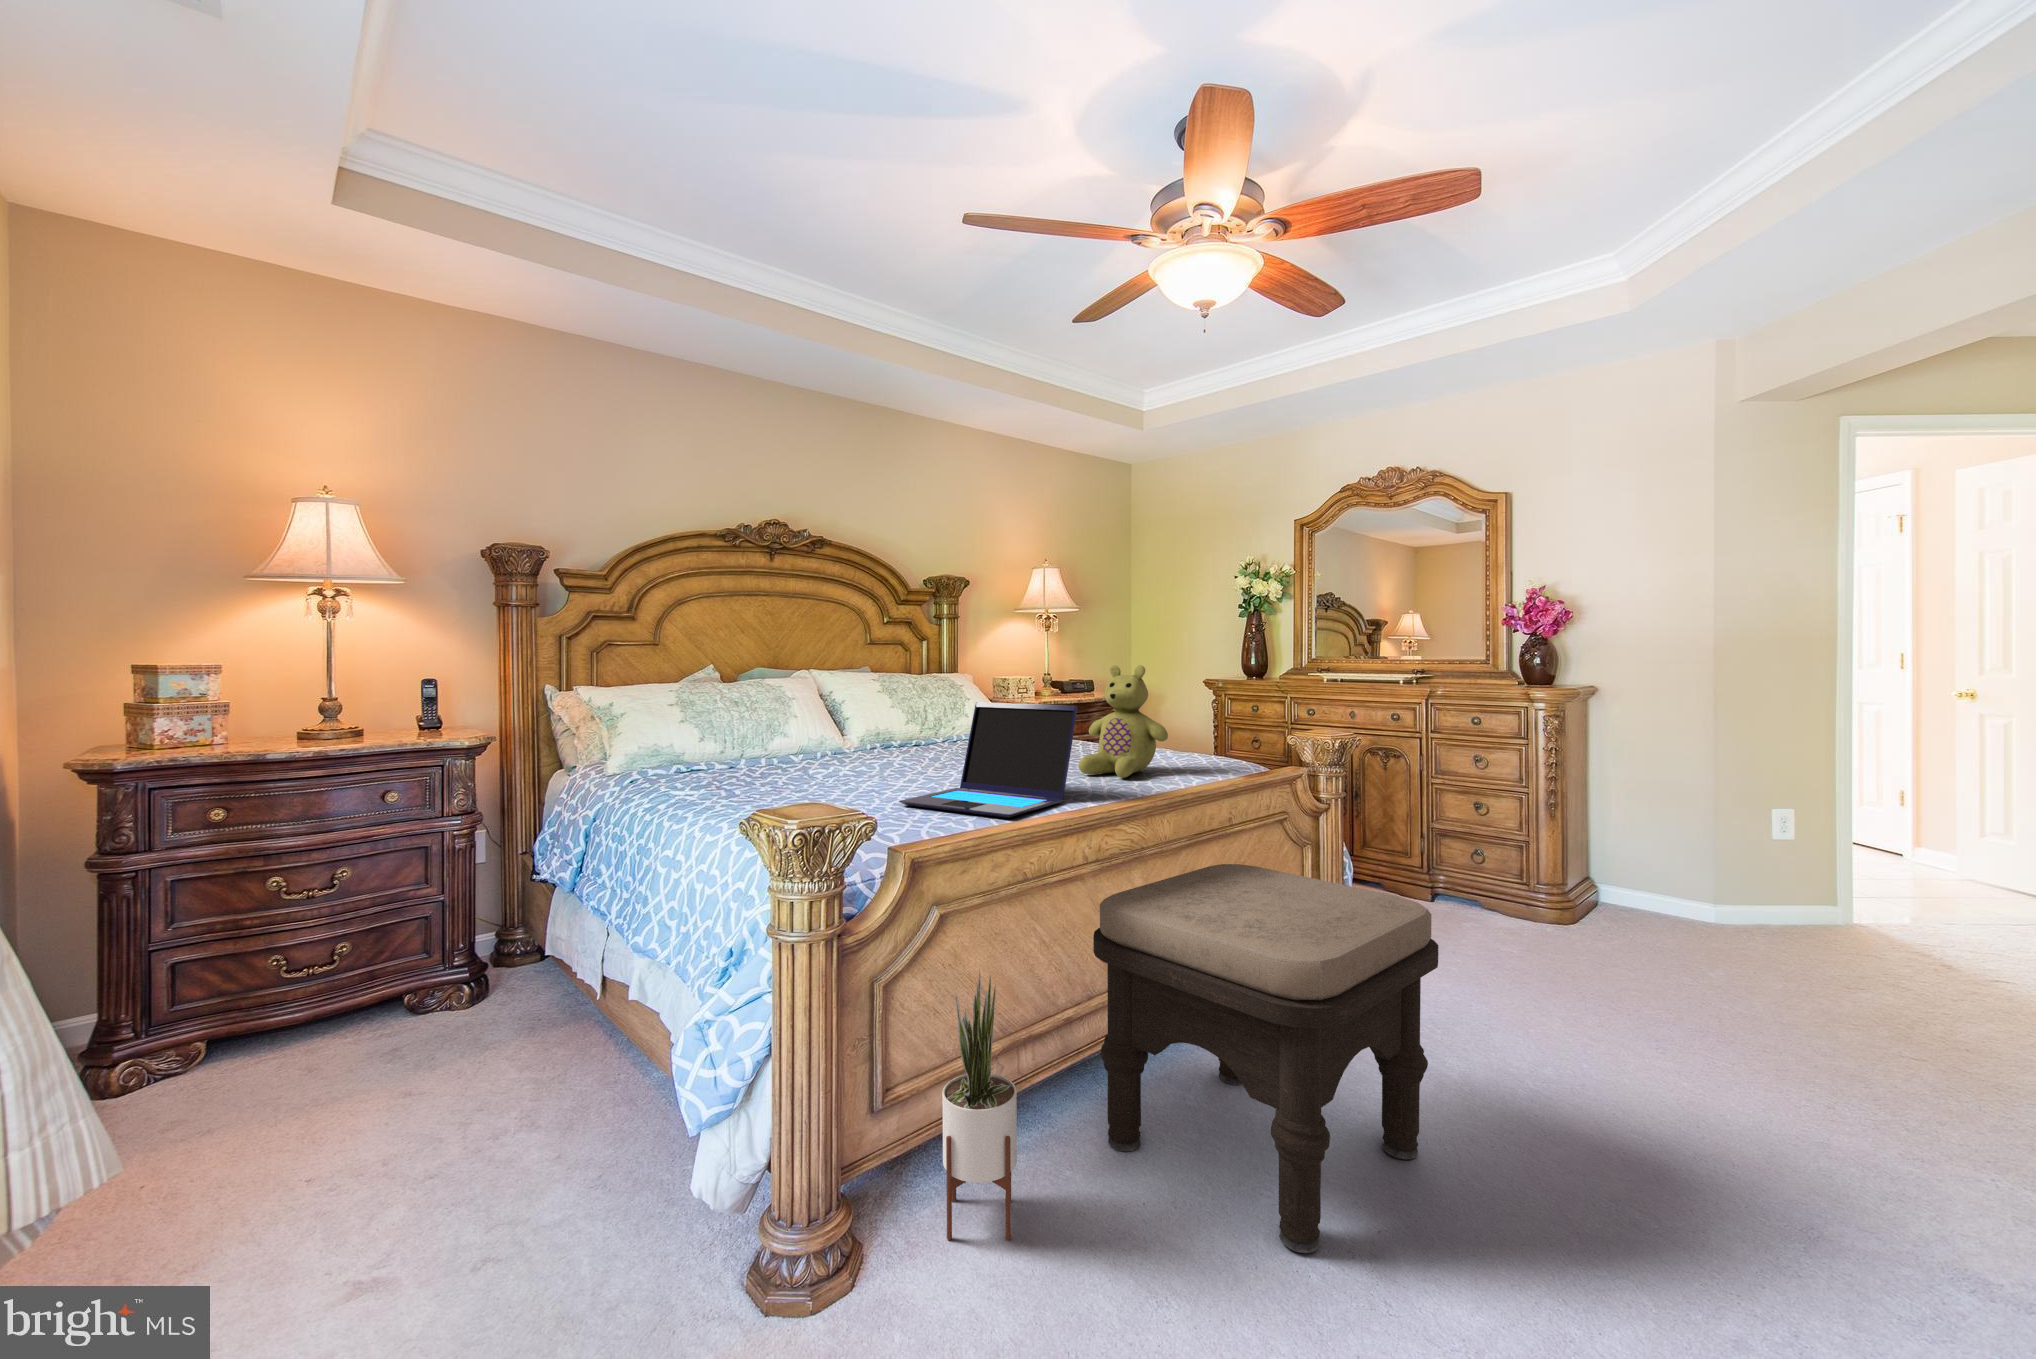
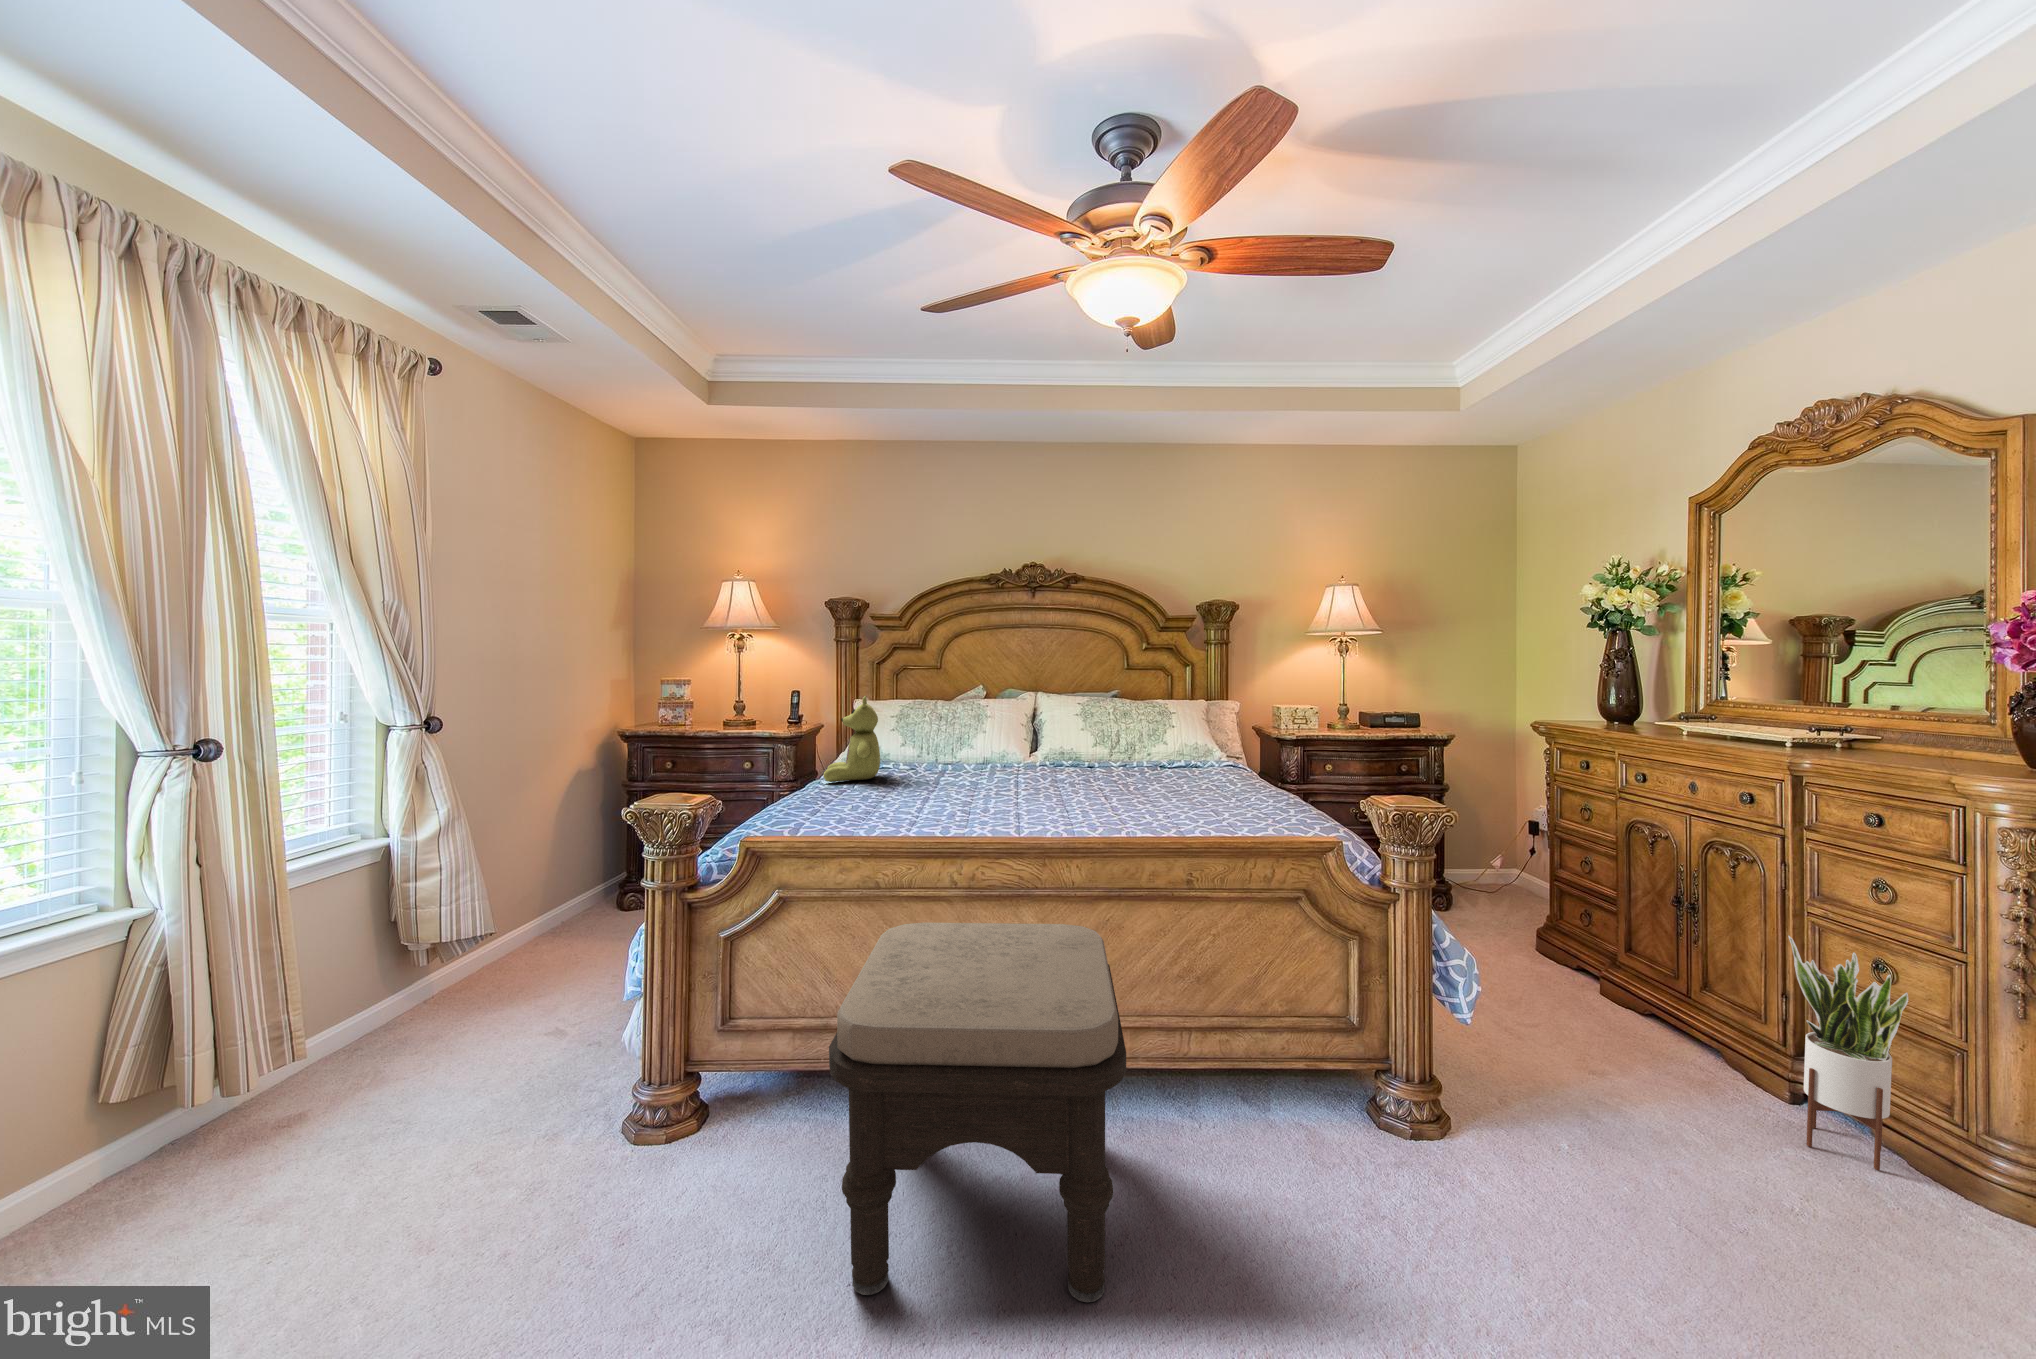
stuffed bear: present [1079,665,1168,778] -> present [824,696,880,782]
laptop: present [899,702,1078,818] -> none [875,736,997,839]
potted plant: present [942,970,1017,1240] -> present [1788,936,1908,1170]

